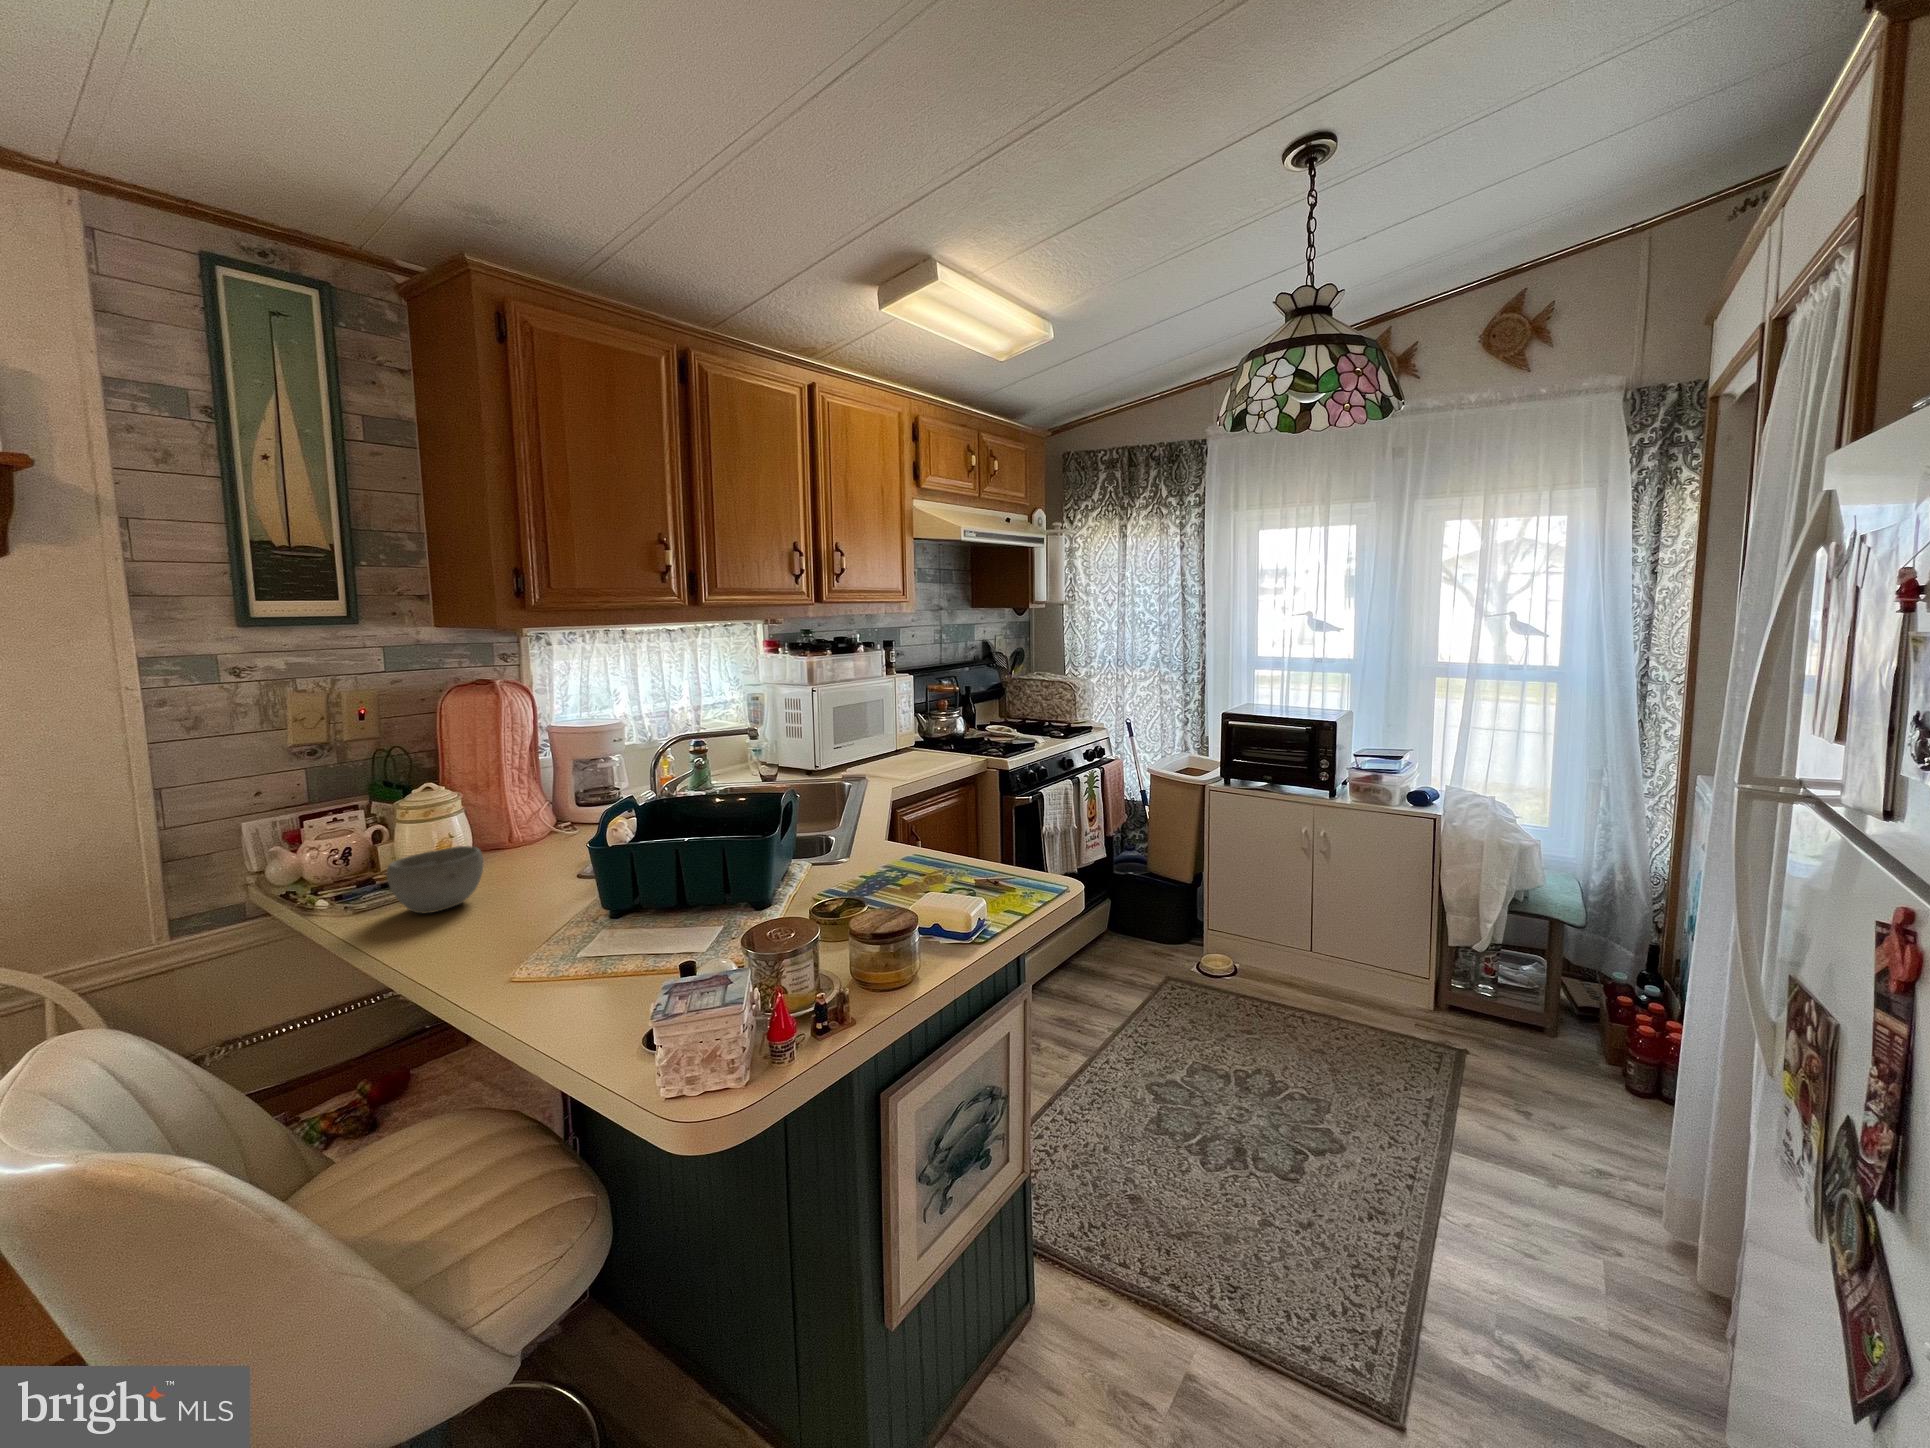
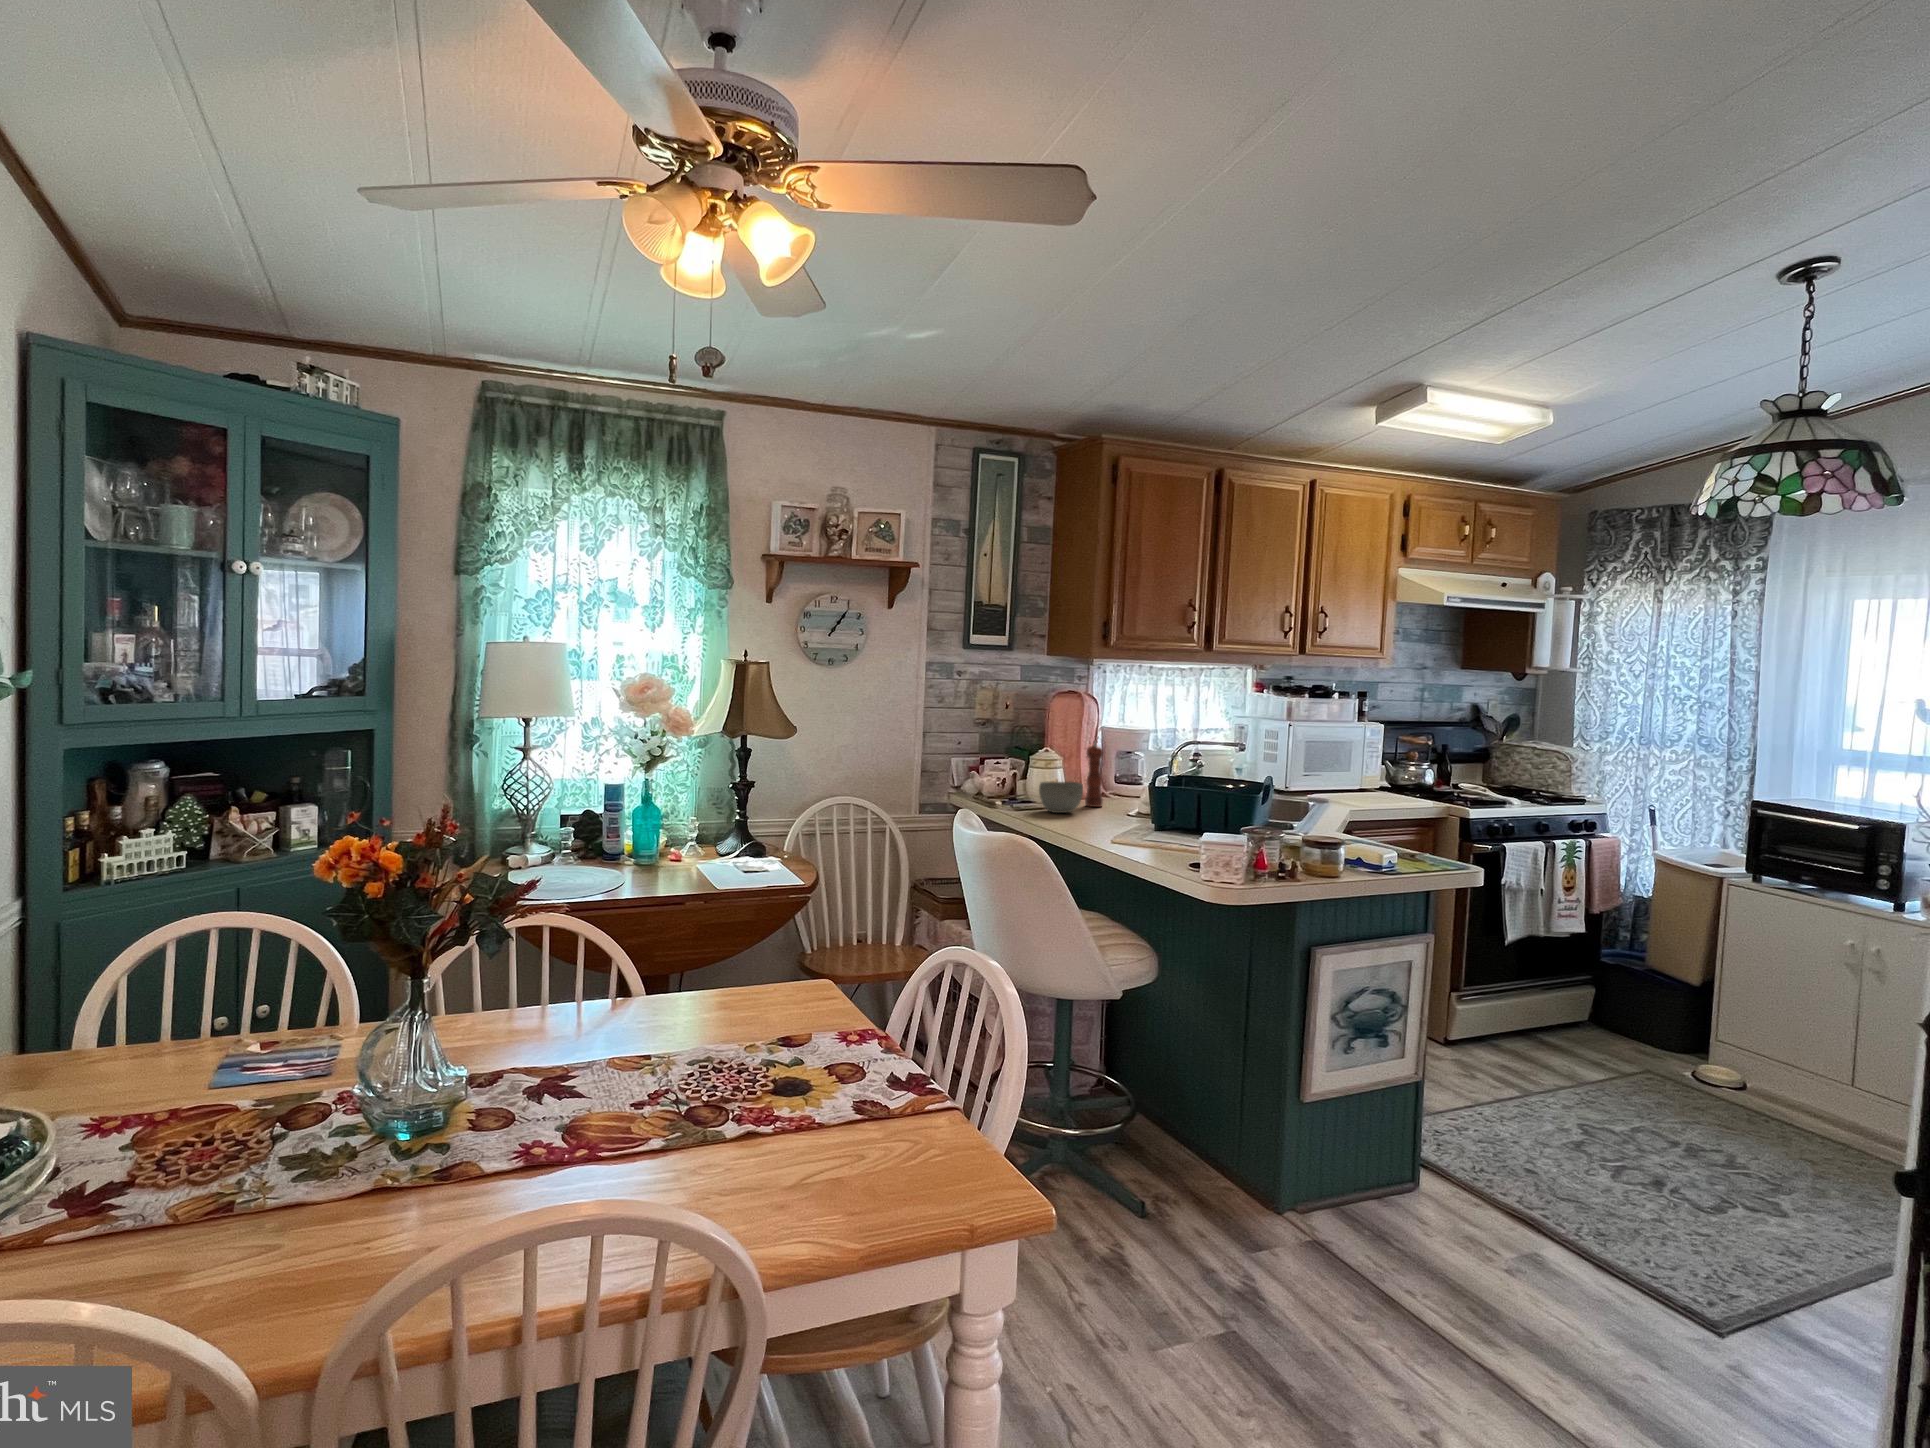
pepper mill: none [497,764,539,873] -> present [1085,742,1103,807]

